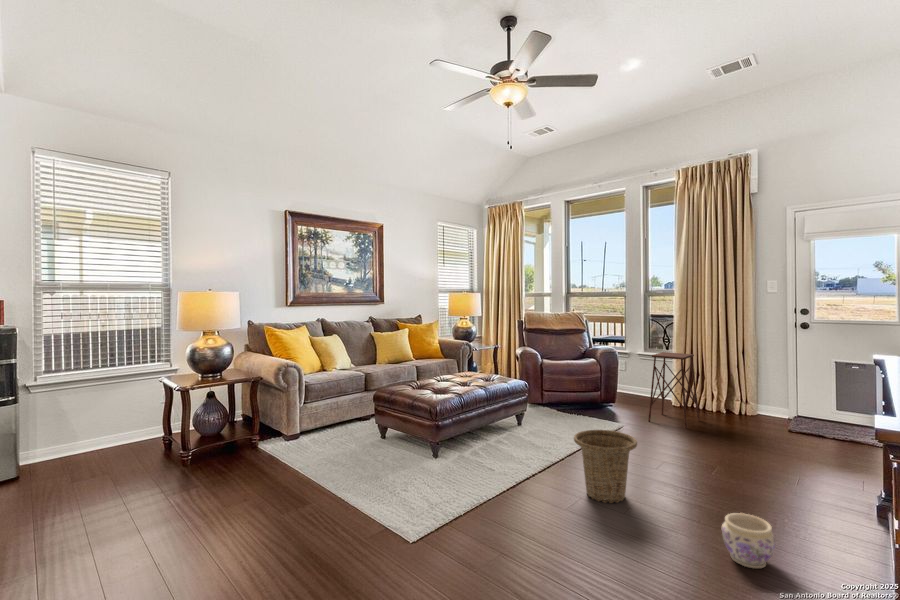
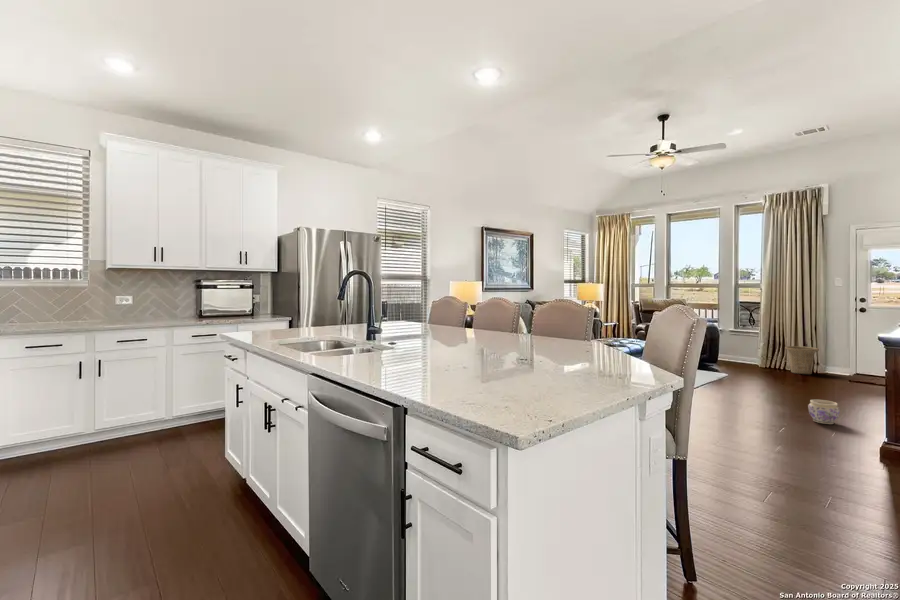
side table: present [648,352,700,428] -> none [743,327,782,377]
basket: present [574,430,637,503] -> present [785,346,819,374]

